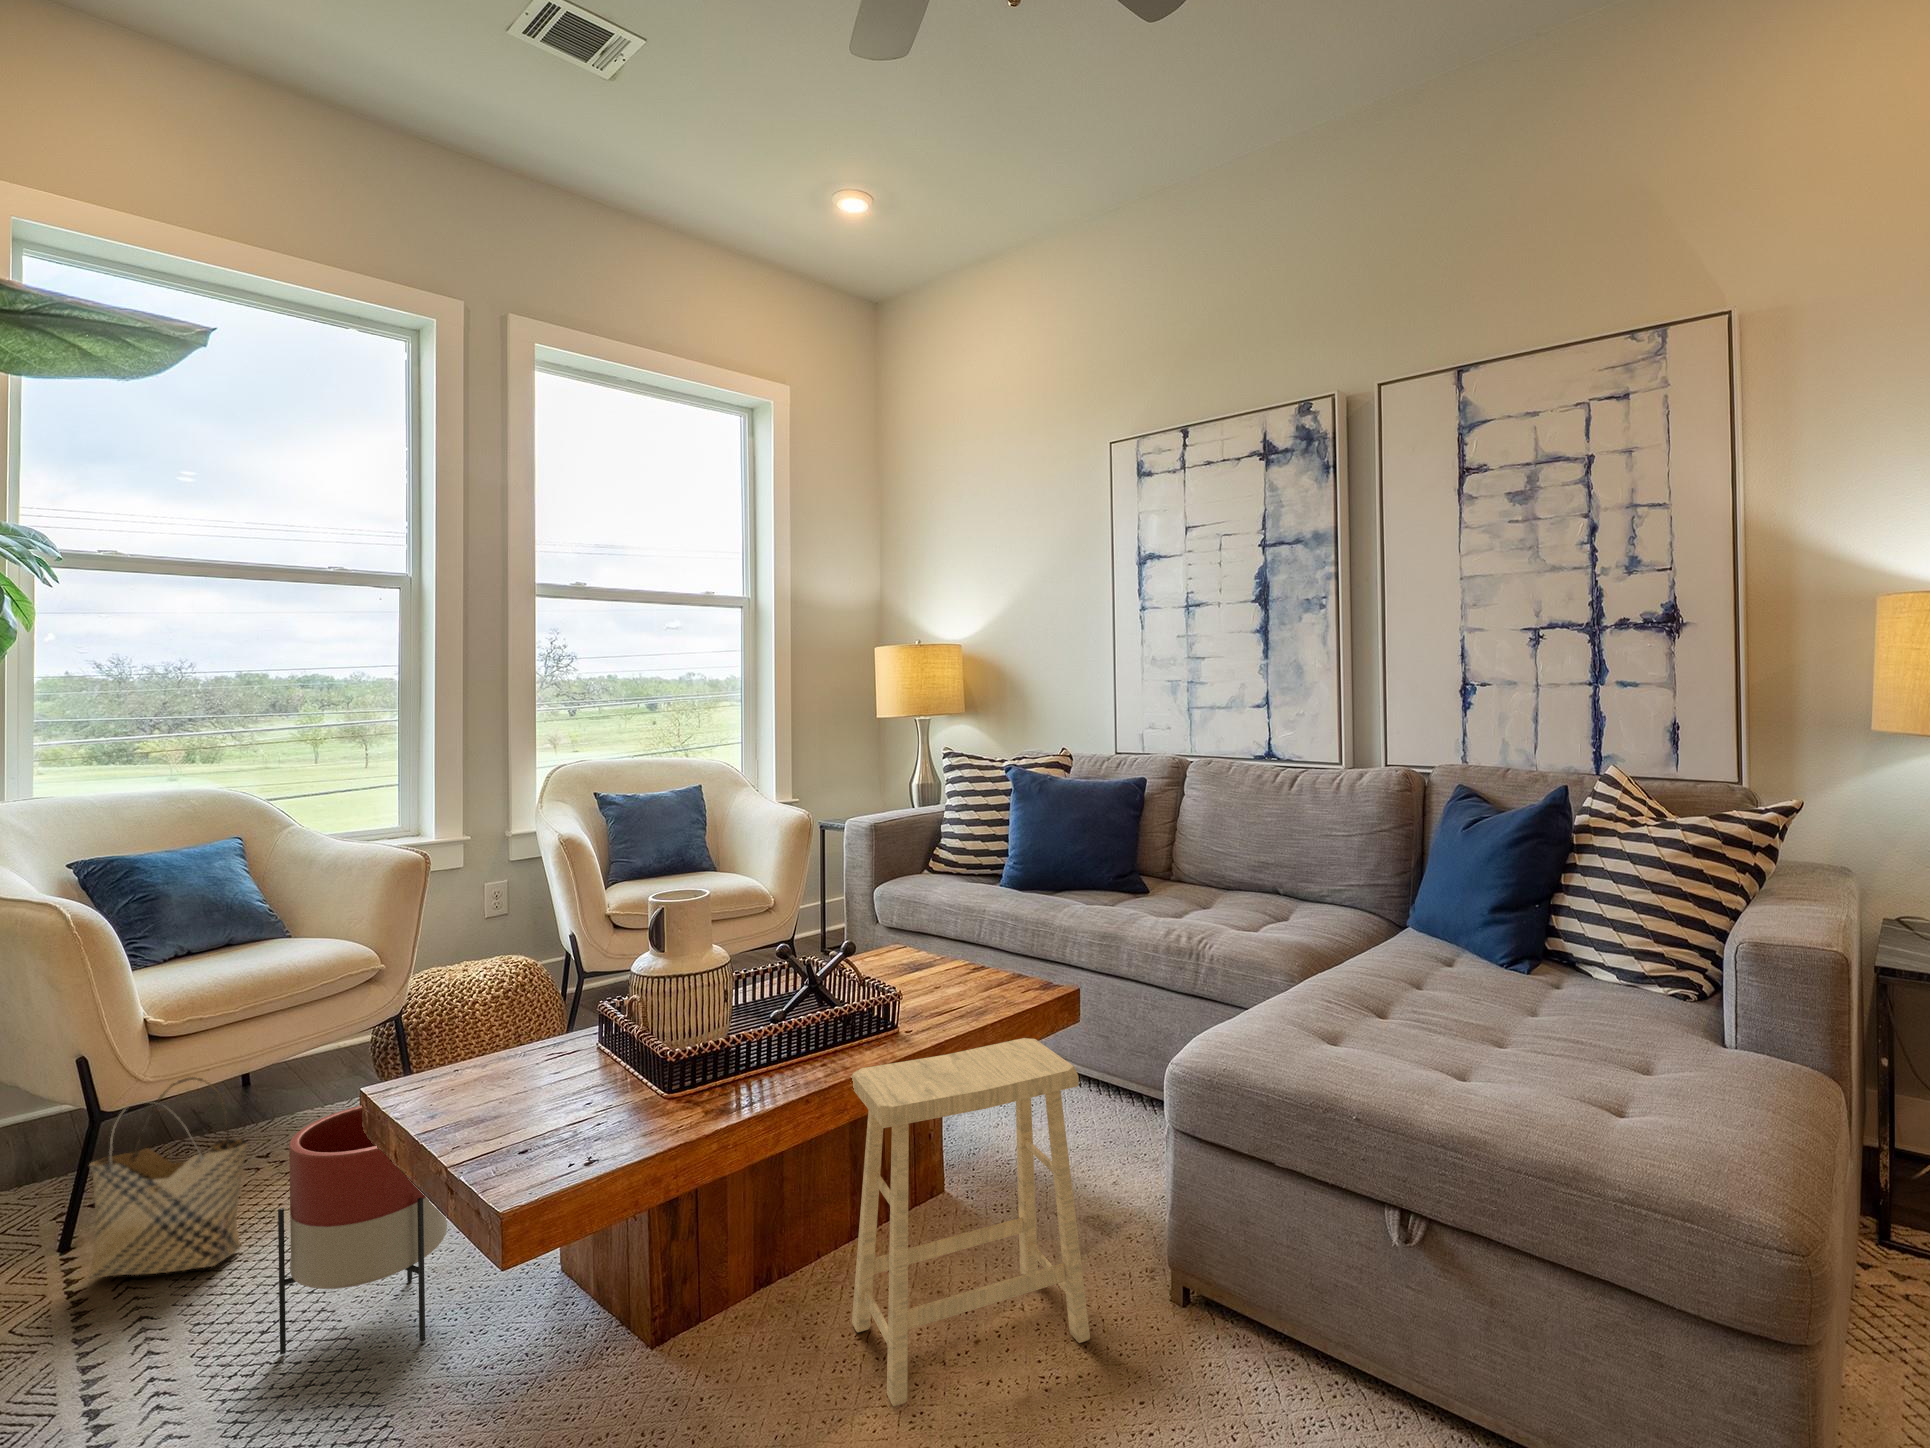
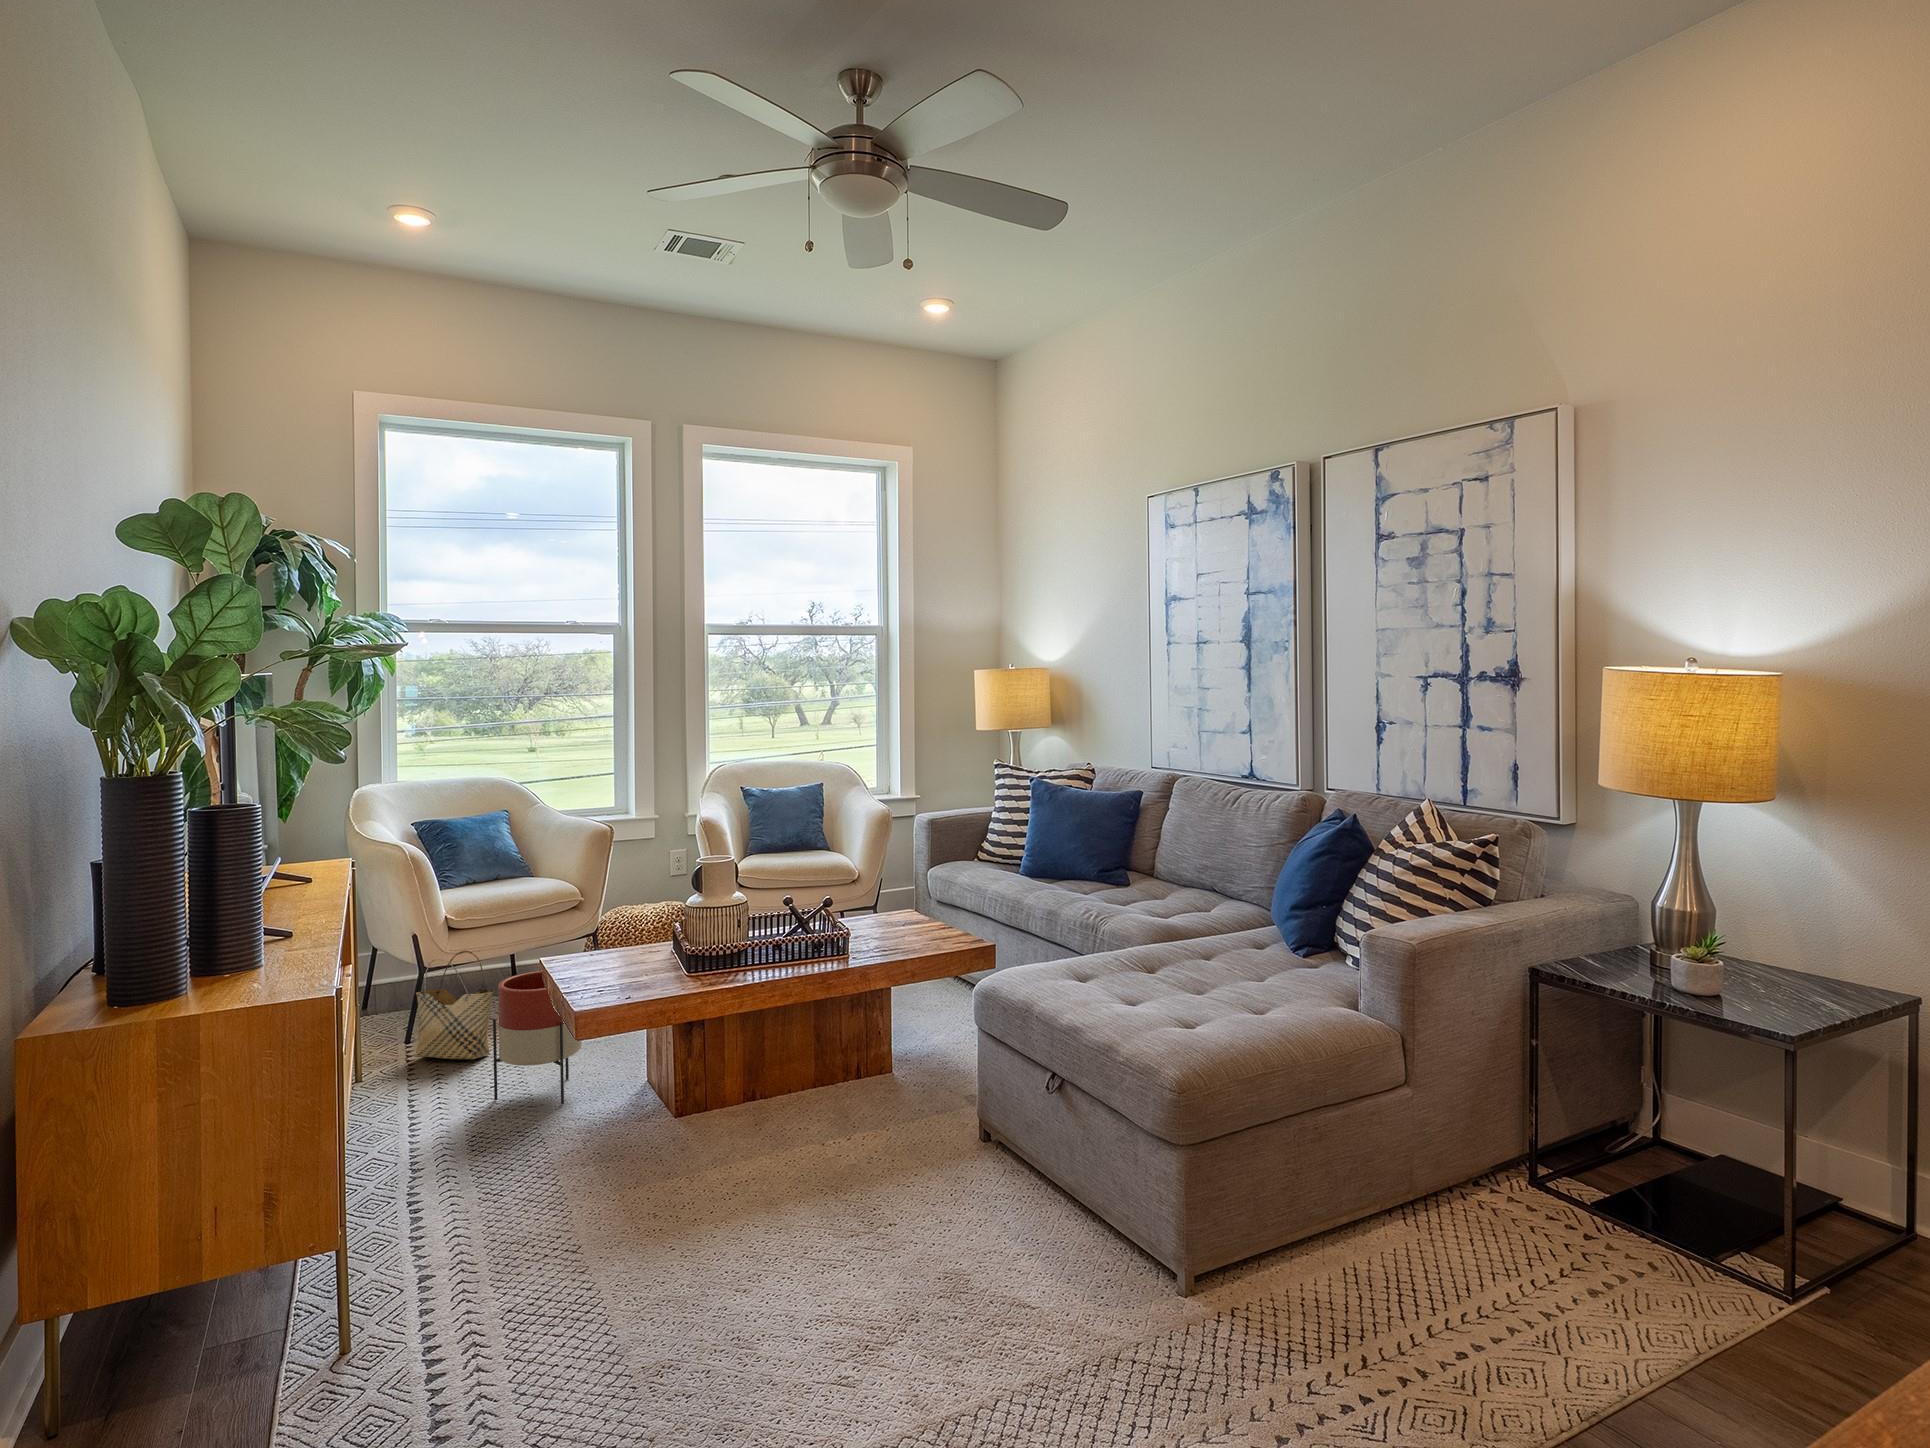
footstool: present [851,1038,1090,1406] -> none [776,965,913,1163]

